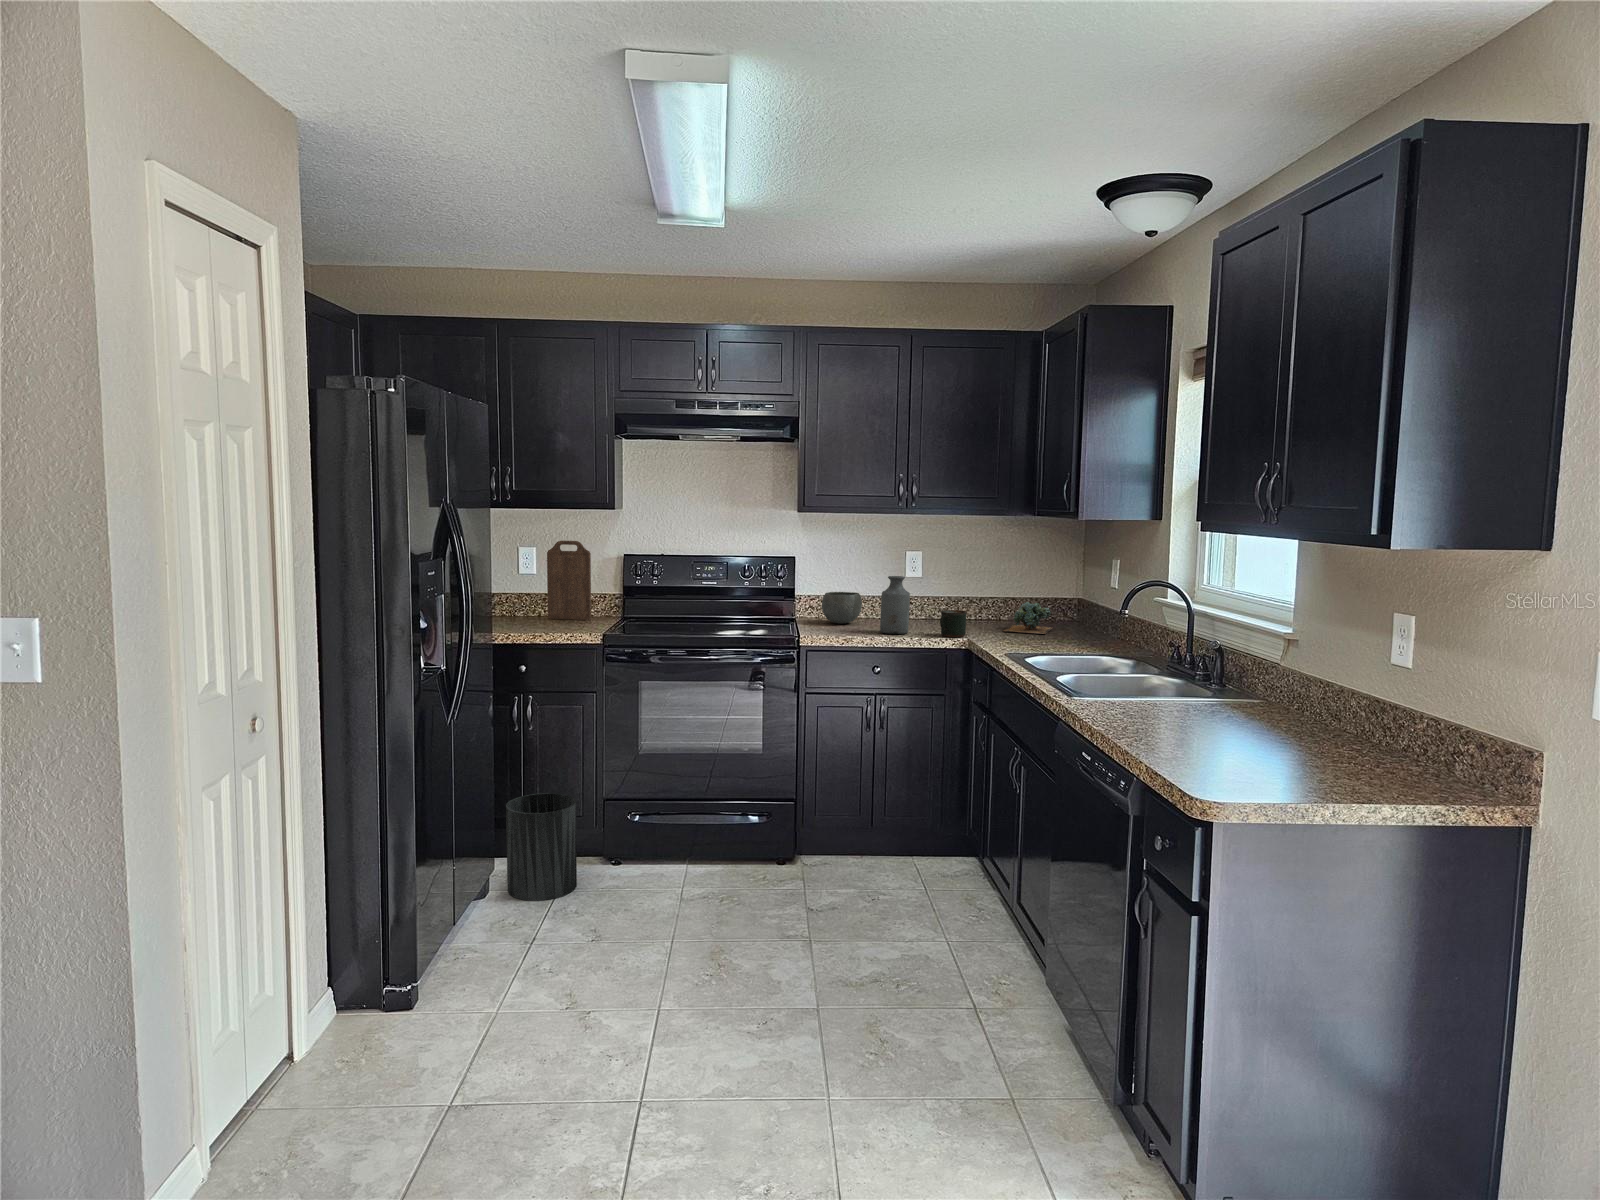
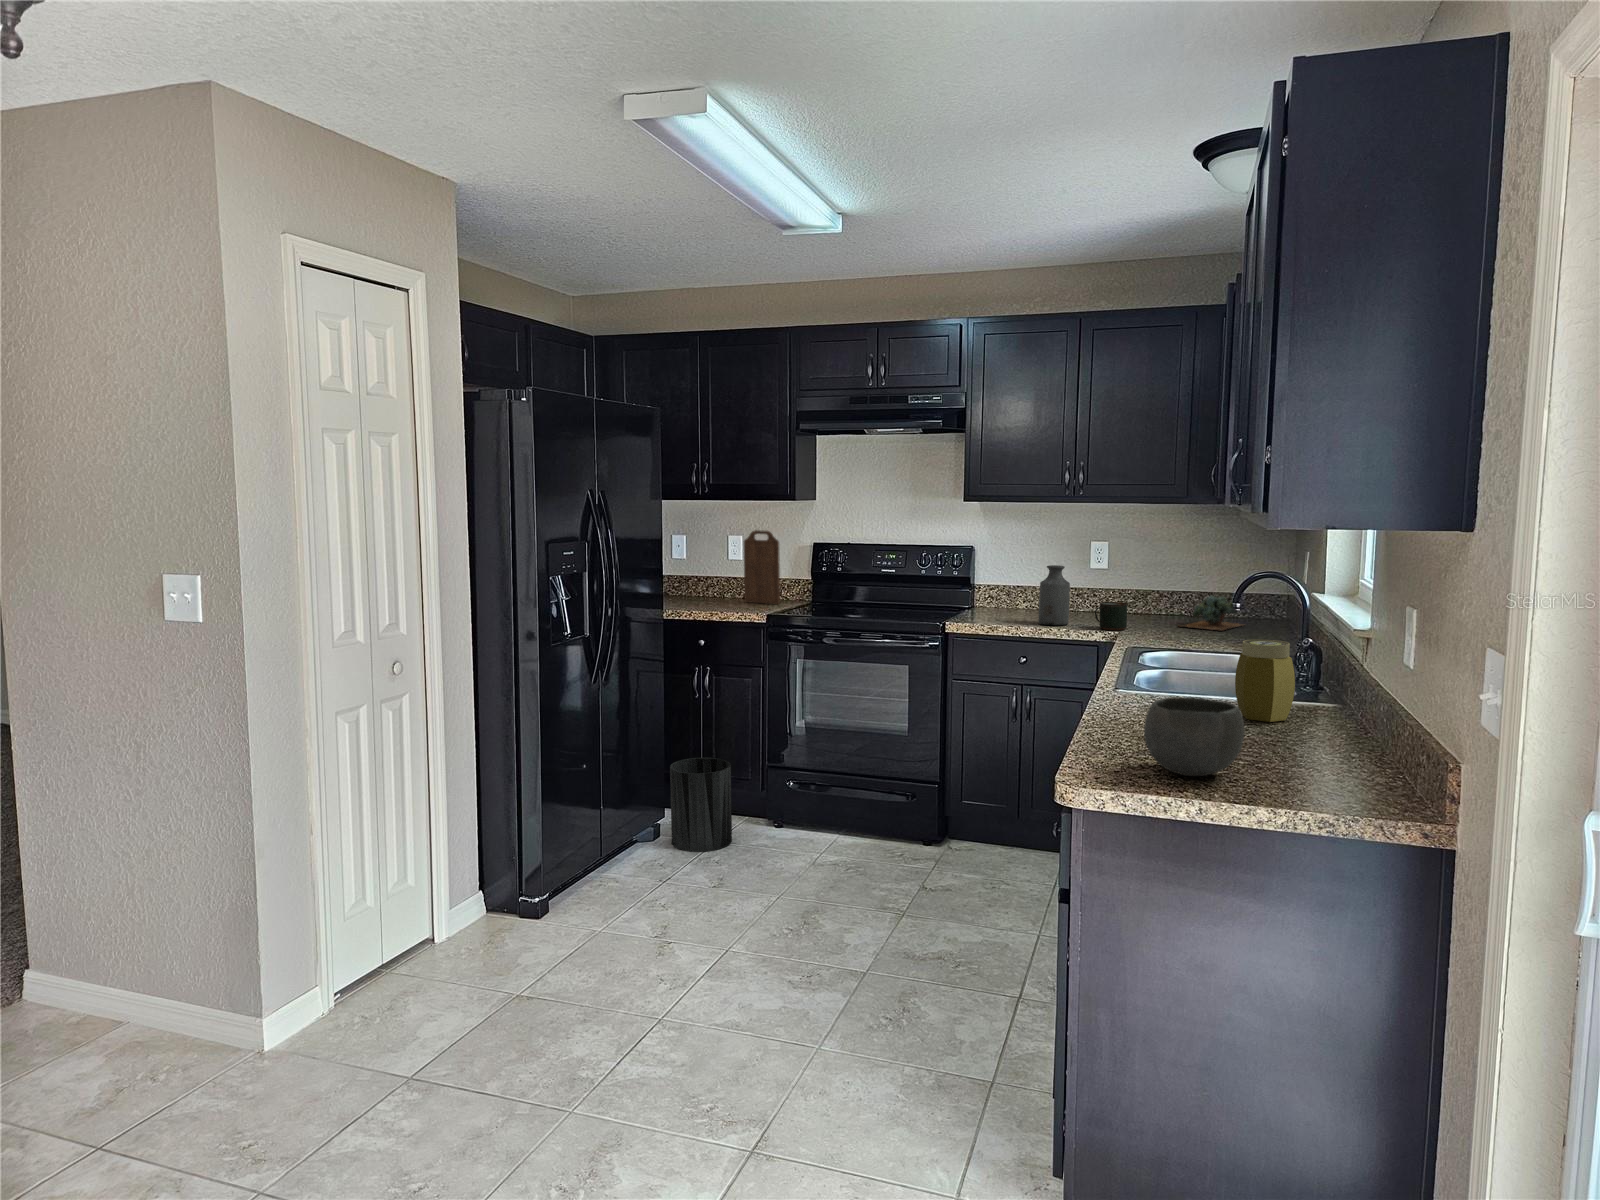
ceramic bowl: present [822,592,862,624] -> present [1144,697,1244,776]
jar: none [1203,645,1258,720] -> present [1235,640,1295,722]

